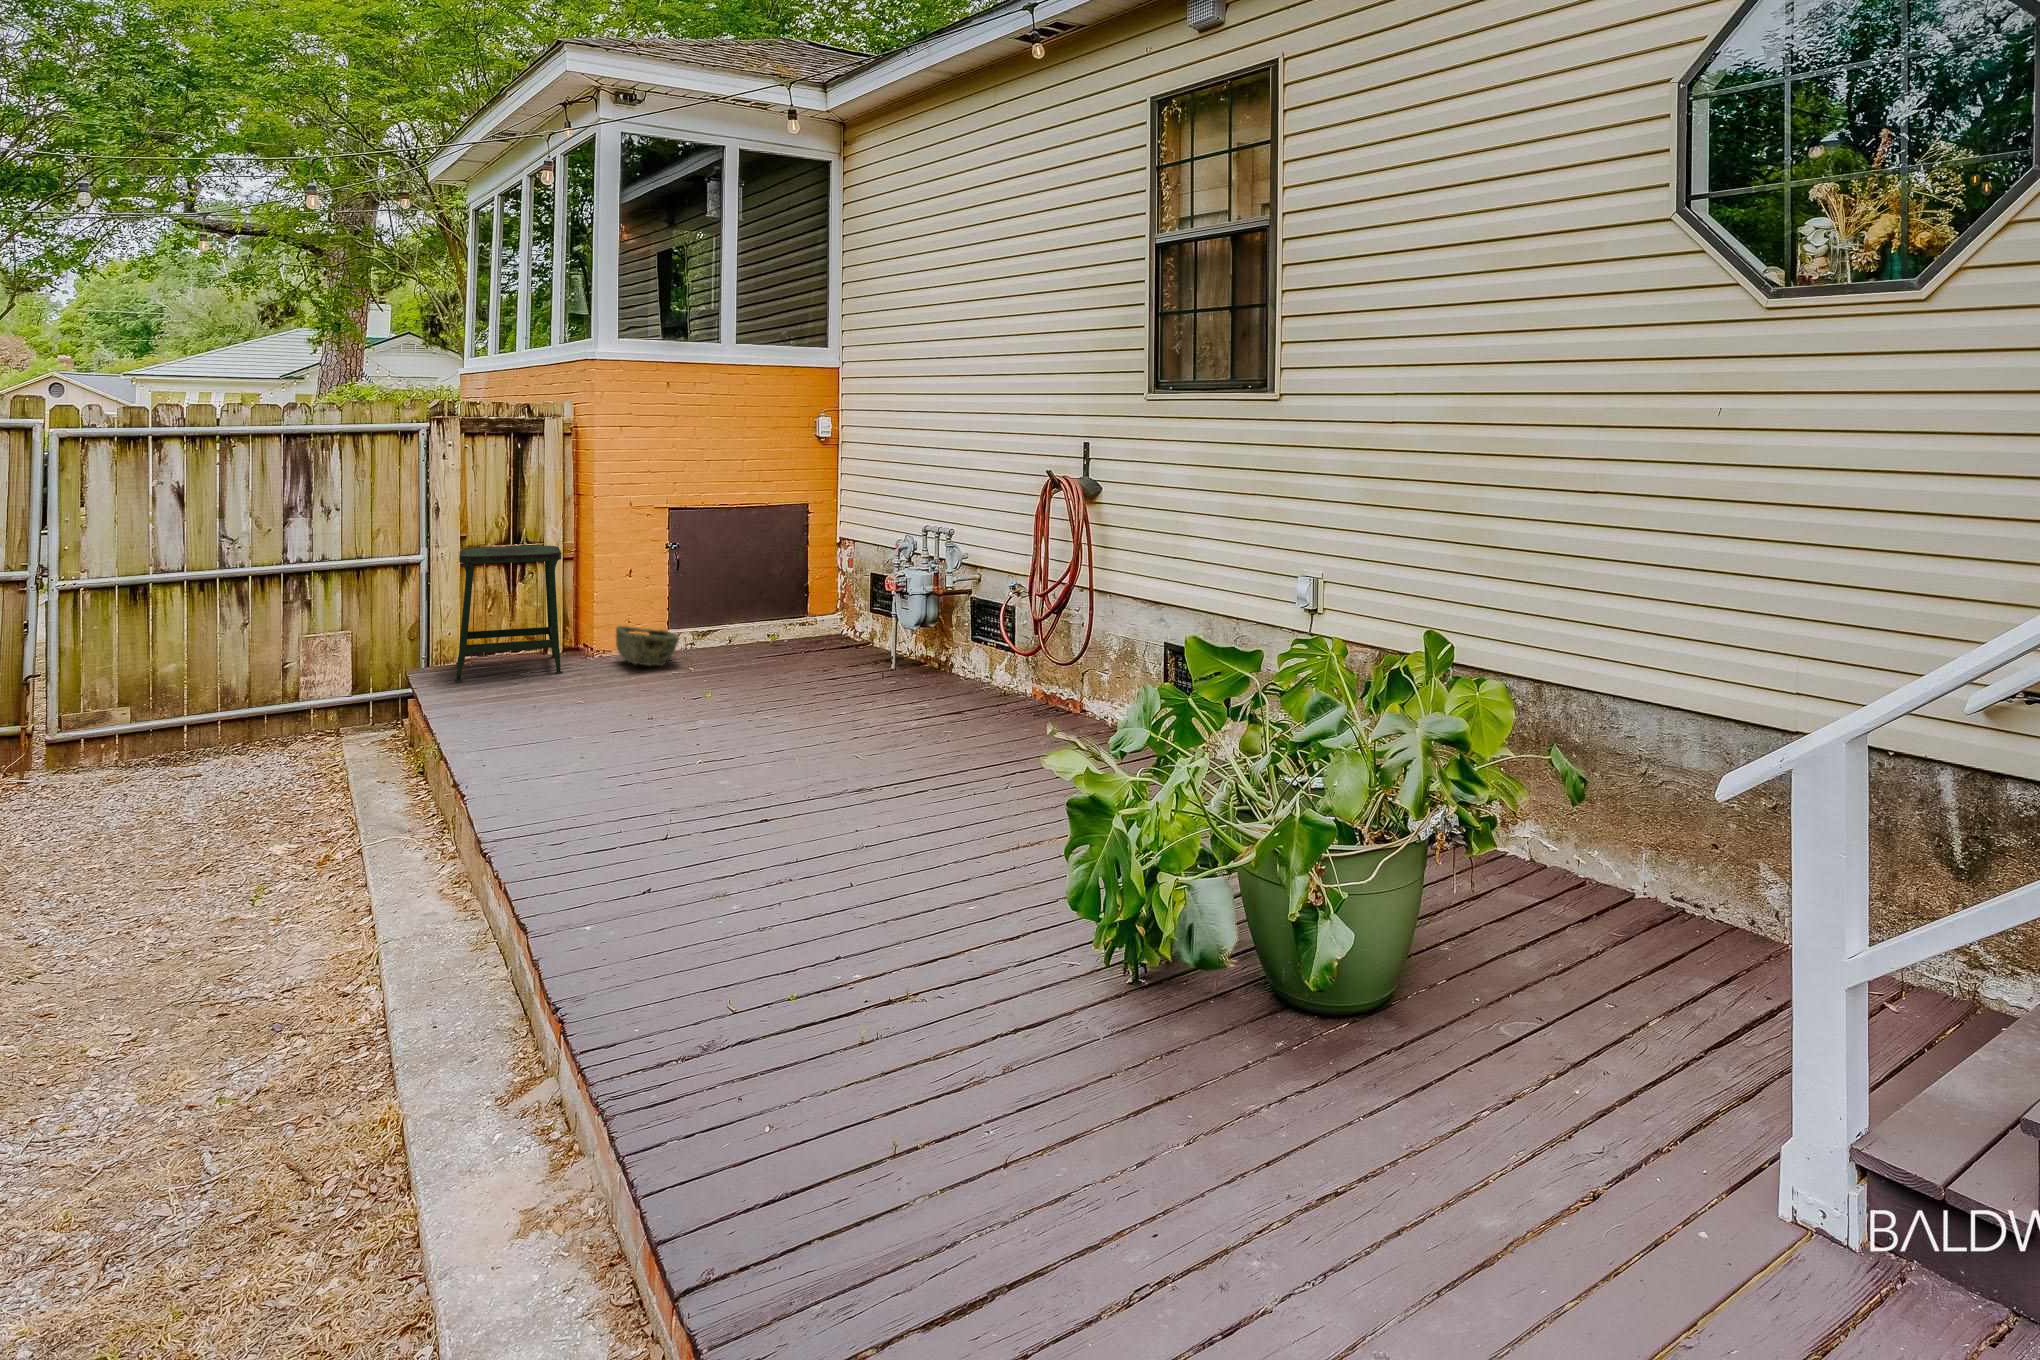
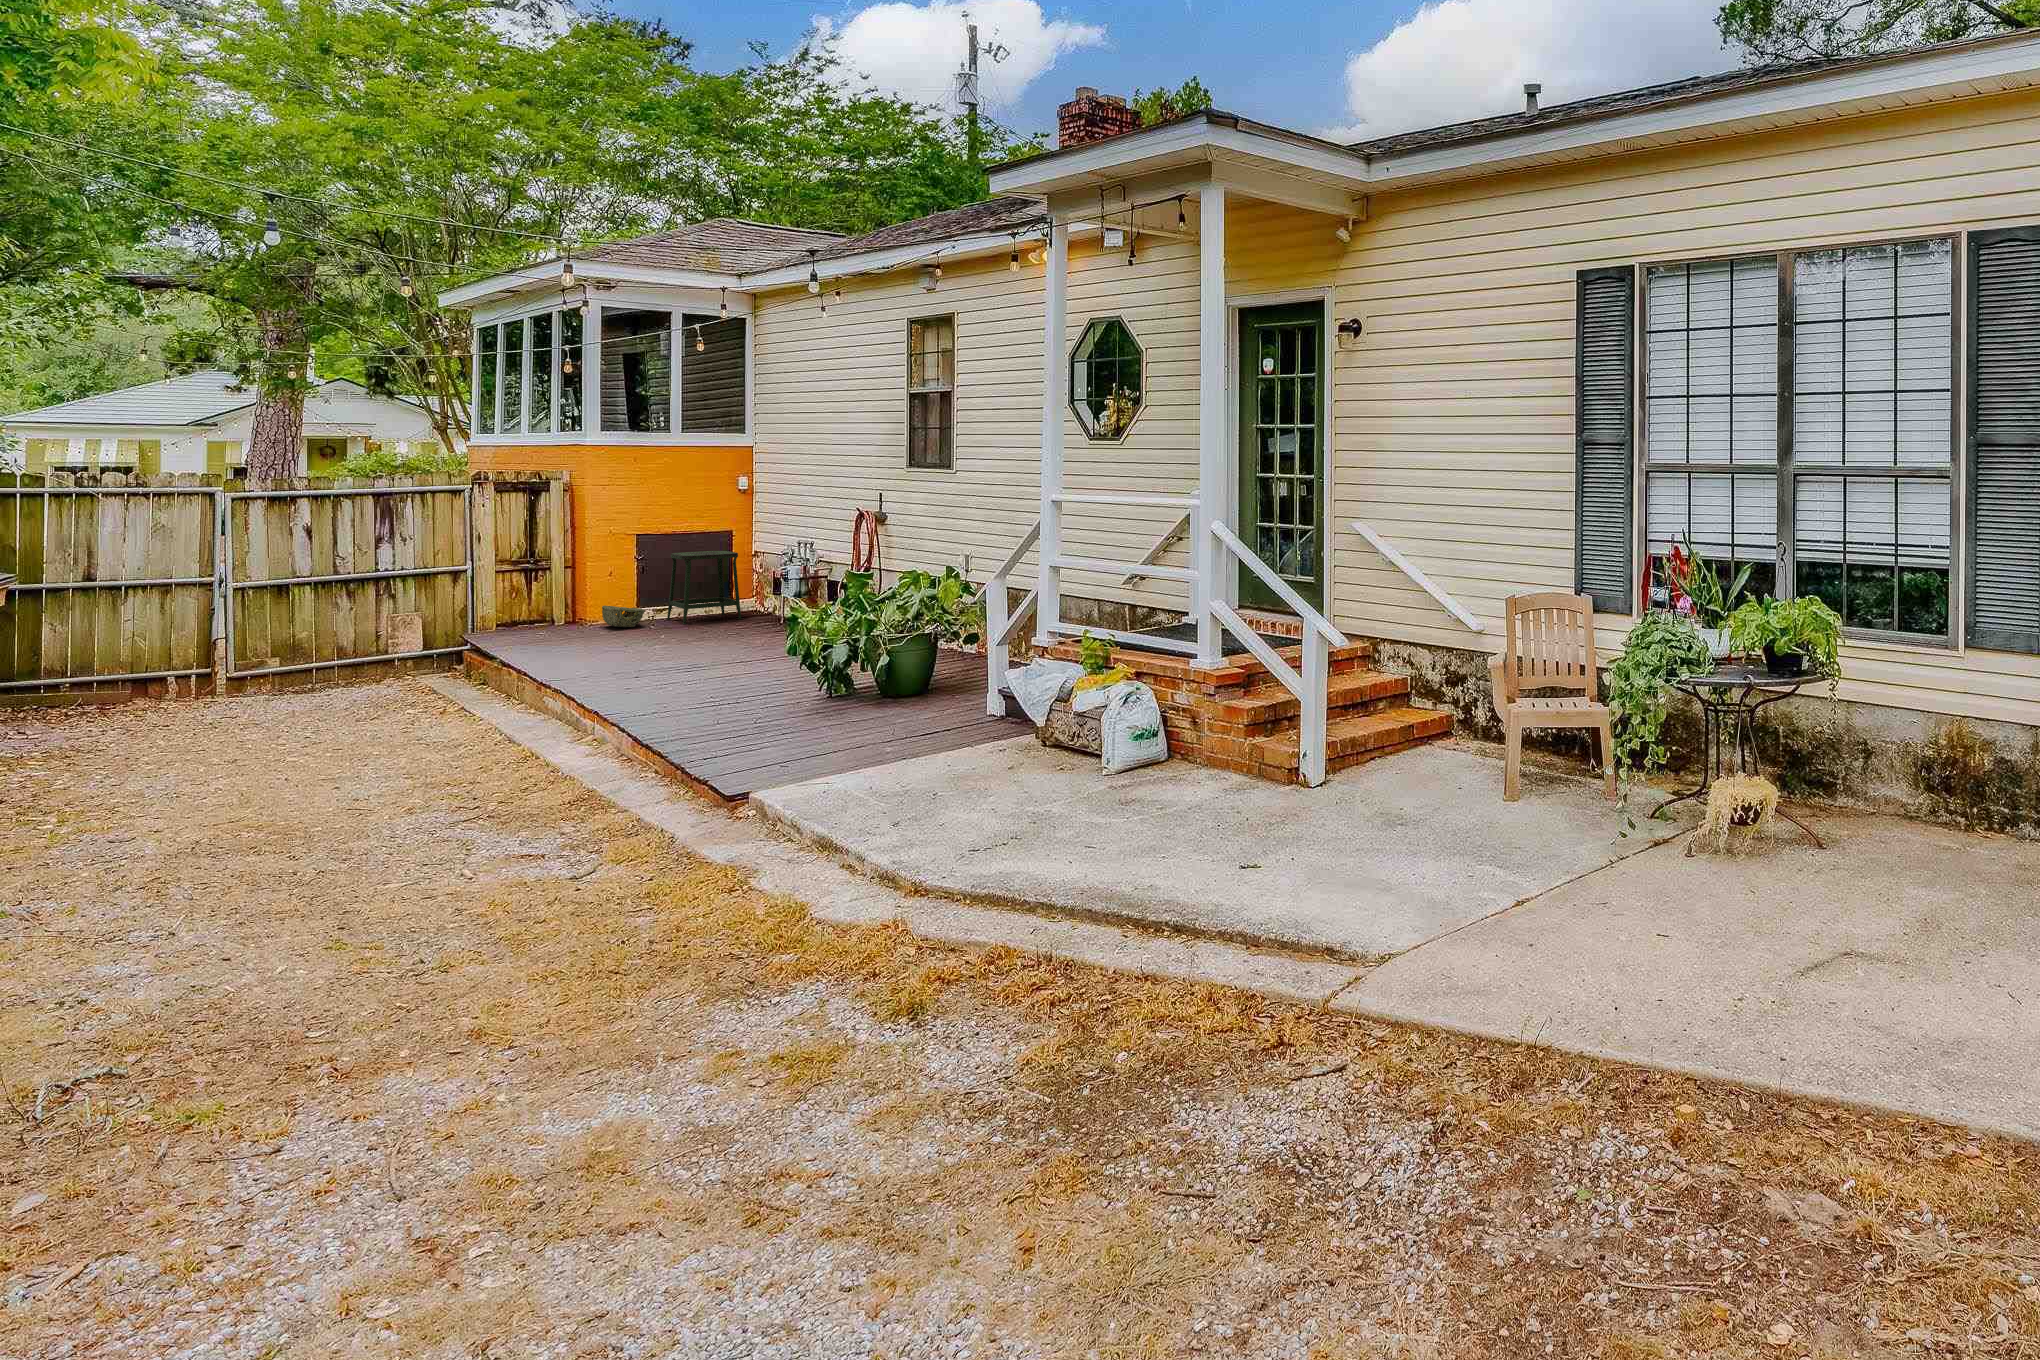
stool: present [454,546,563,681] -> present [667,551,742,624]

